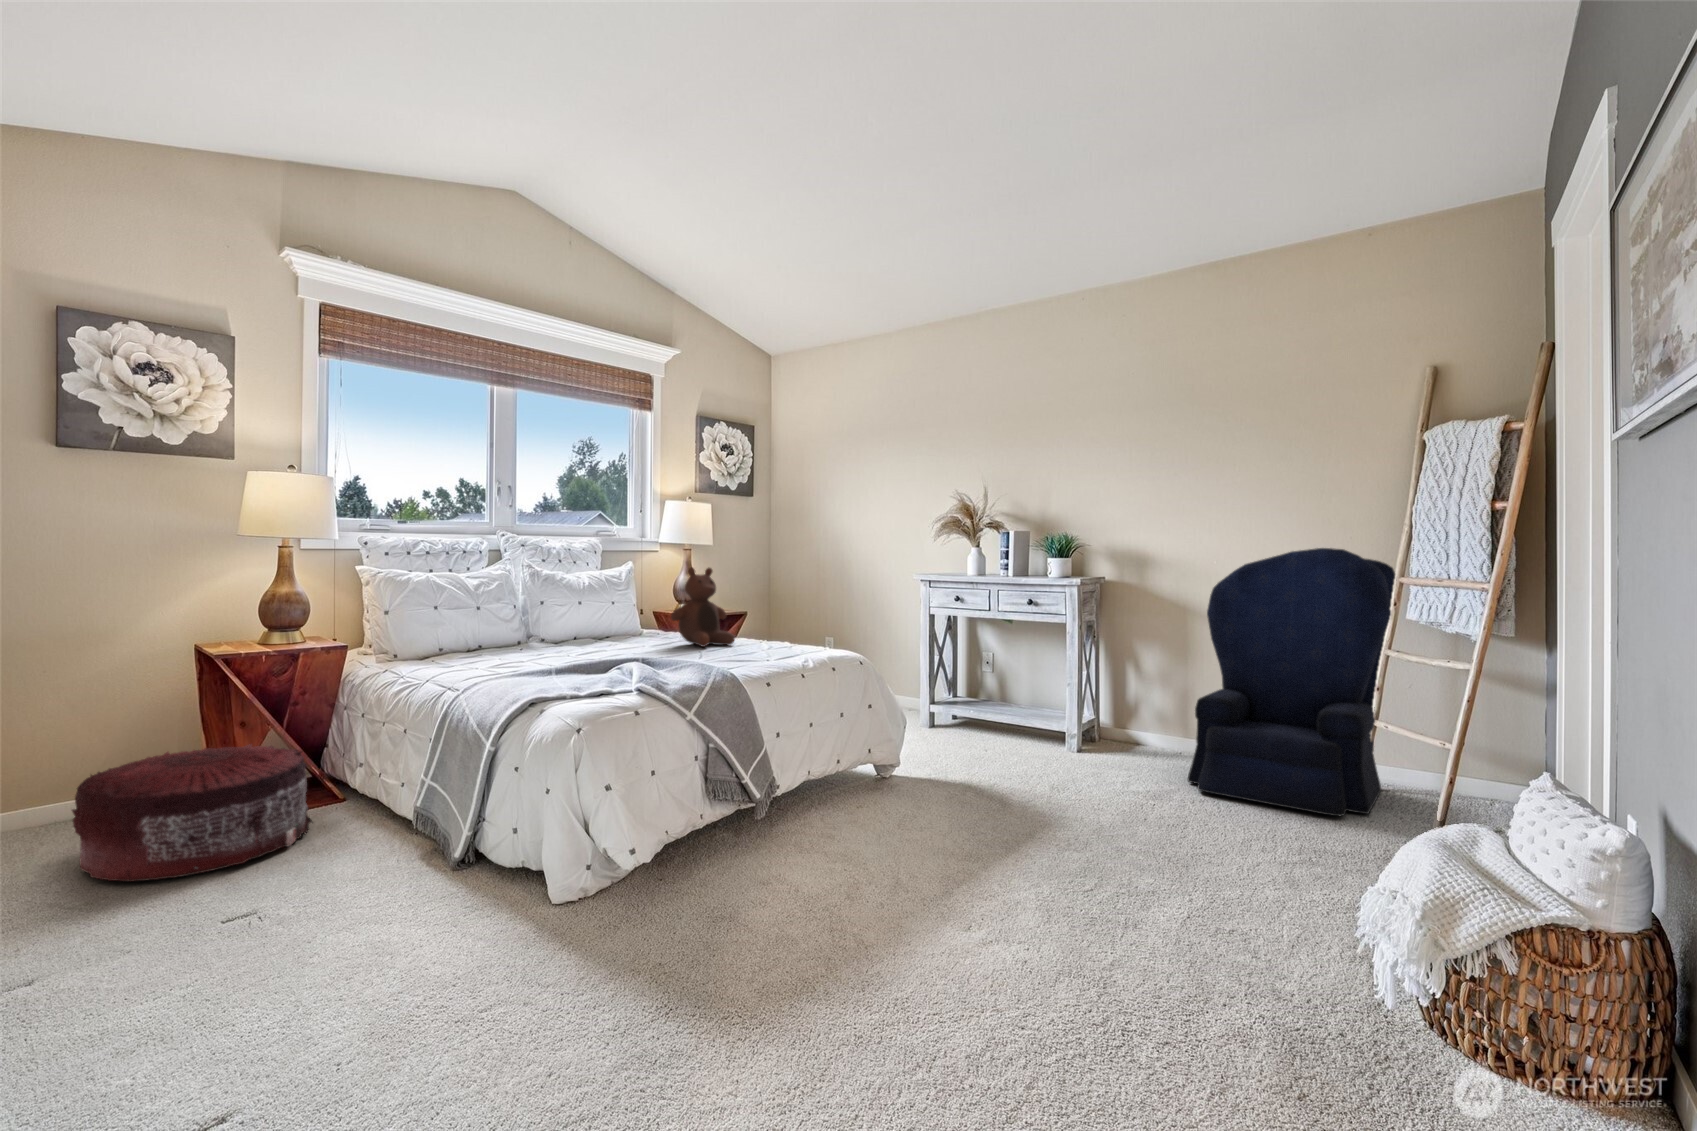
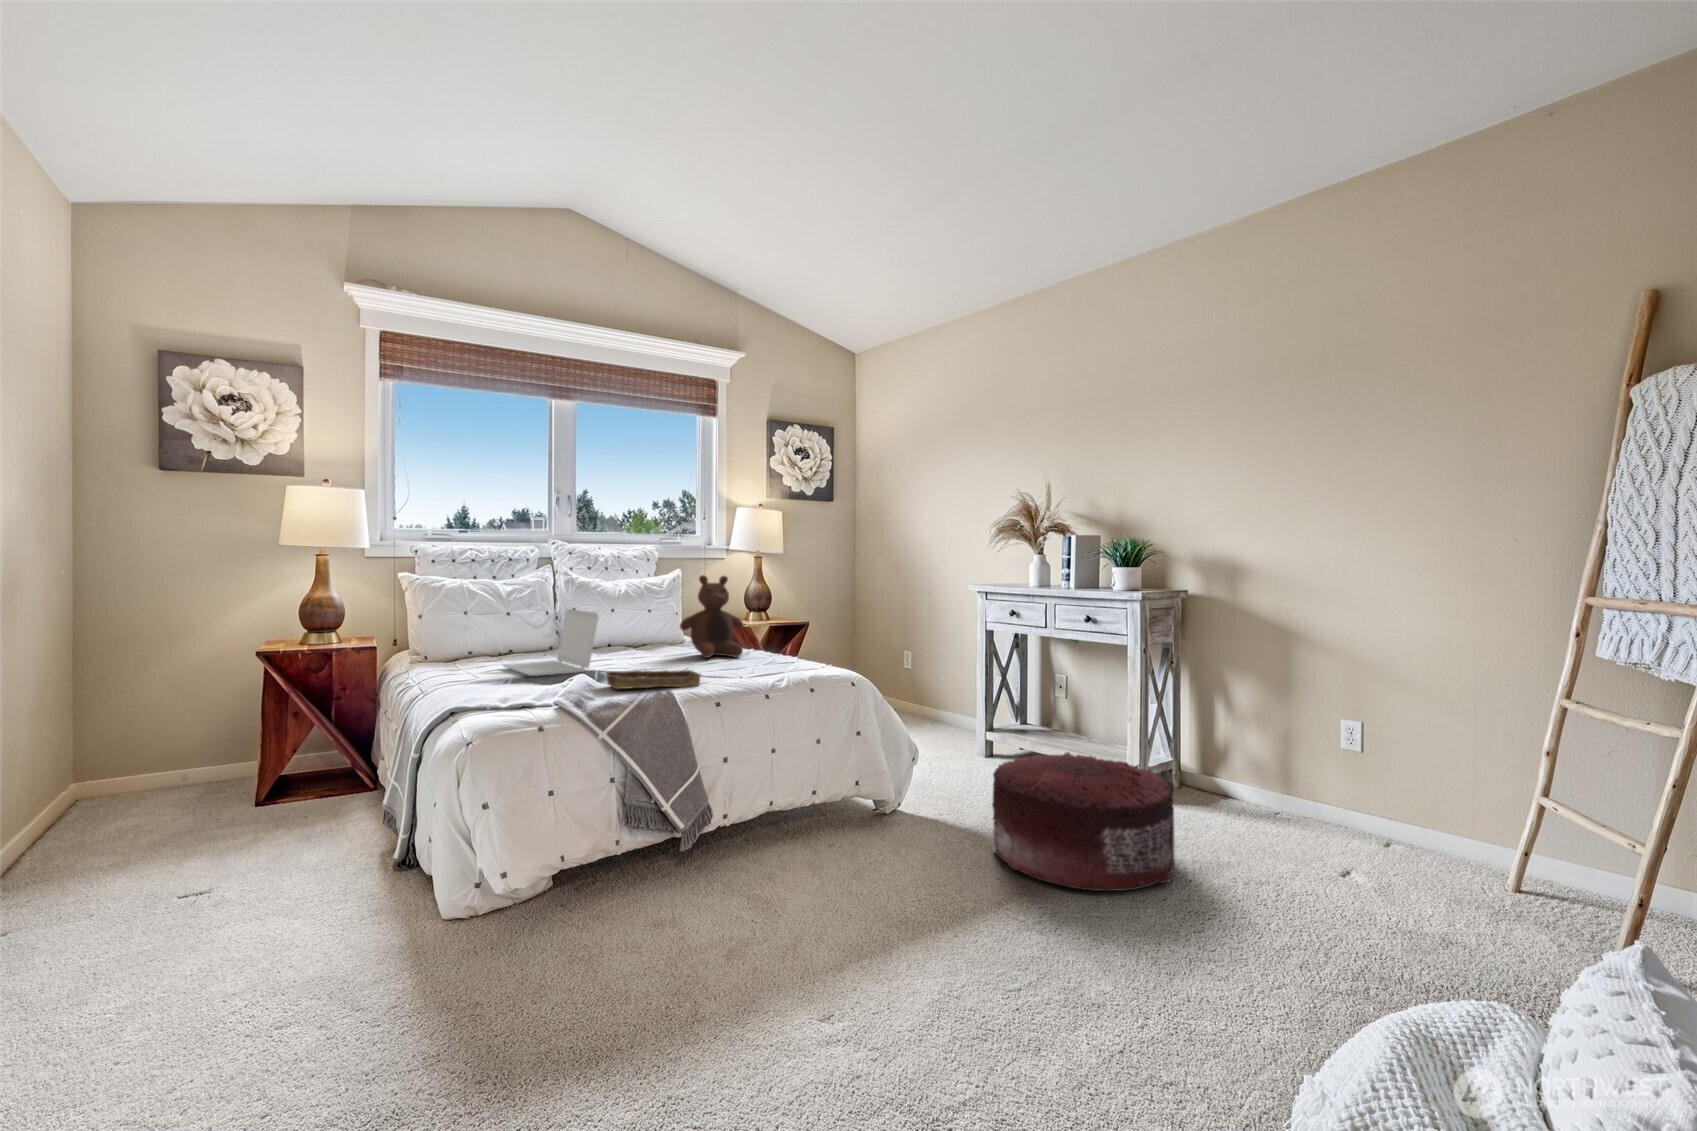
armchair: present [1188,548,1395,816] -> none [1258,555,1585,935]
laptop: none [510,601,616,667] -> present [503,609,599,676]
tray: none [654,655,750,673] -> present [605,670,701,689]
pouf: present [72,744,312,882] -> present [992,752,1175,891]

